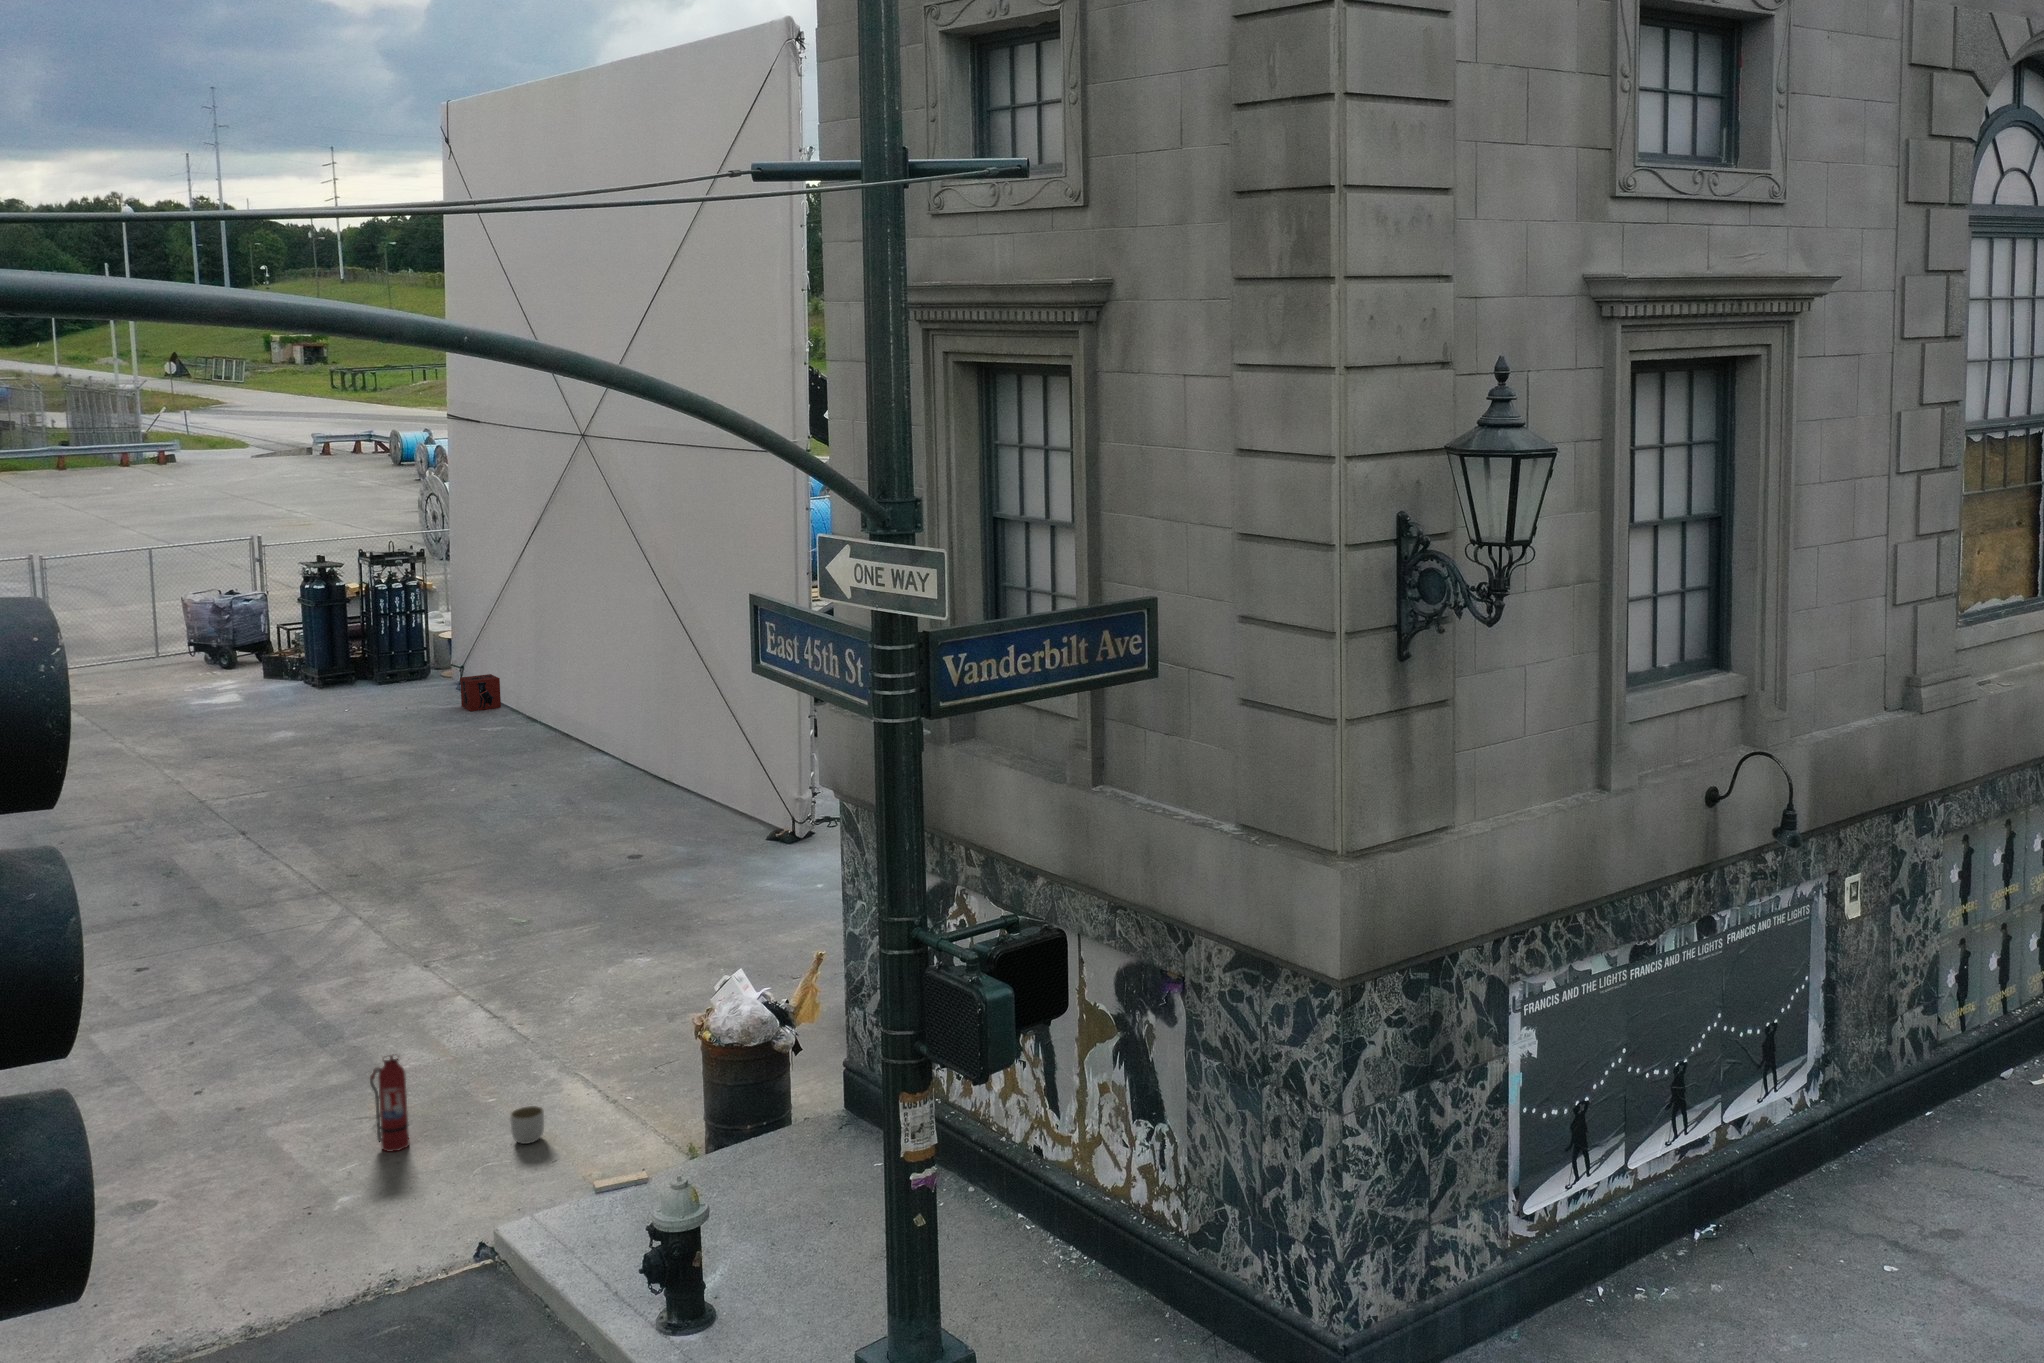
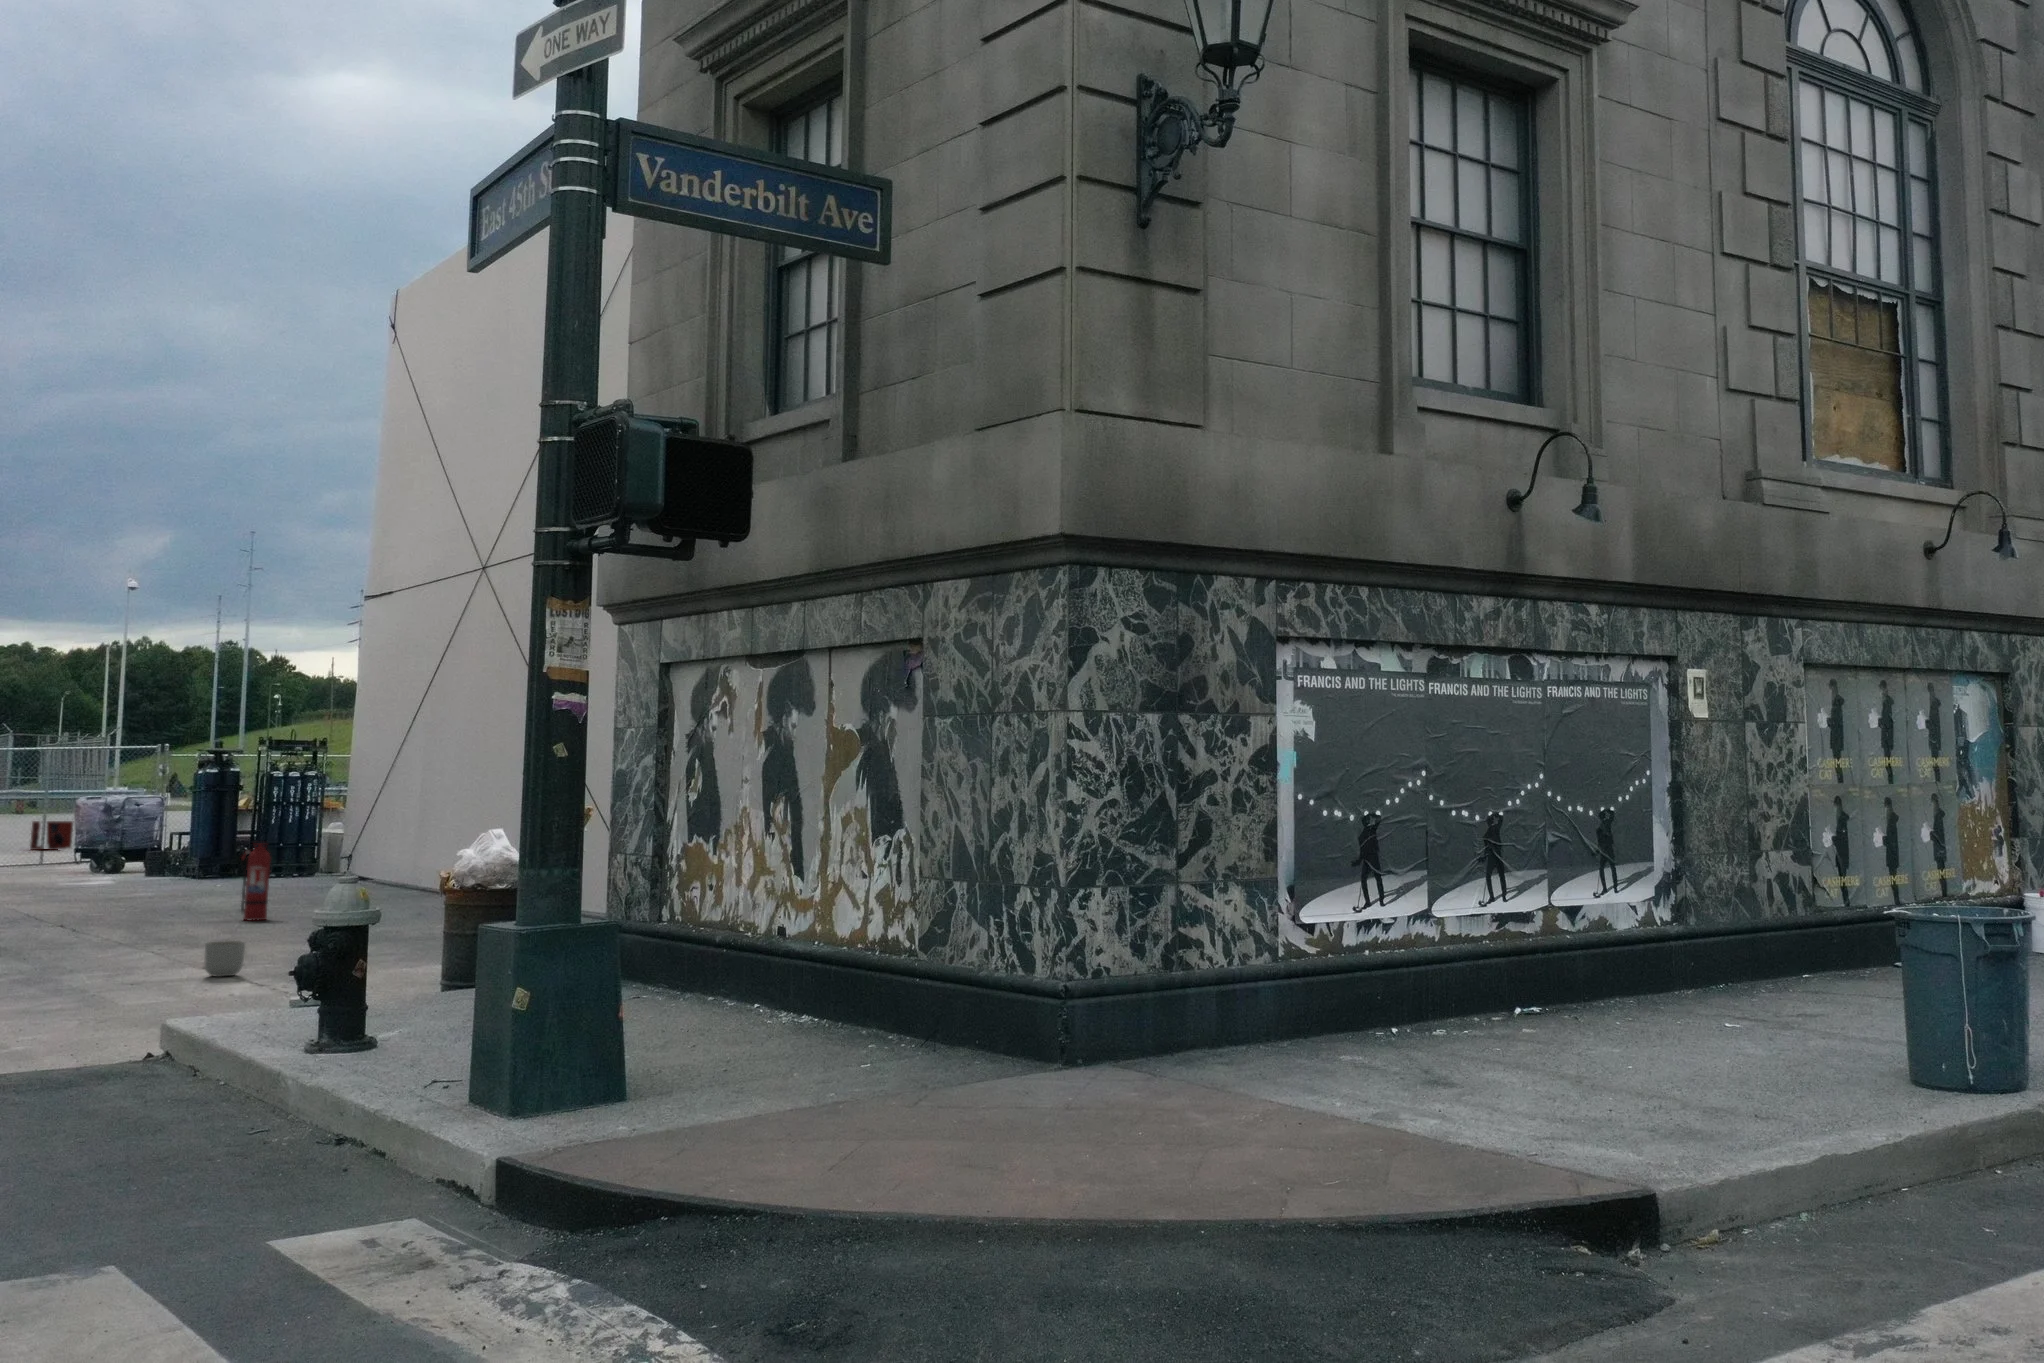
storage box: present [460,674,501,711] -> present [30,821,73,850]
fire extinguisher: present [370,1054,409,1152] -> present [241,843,271,920]

